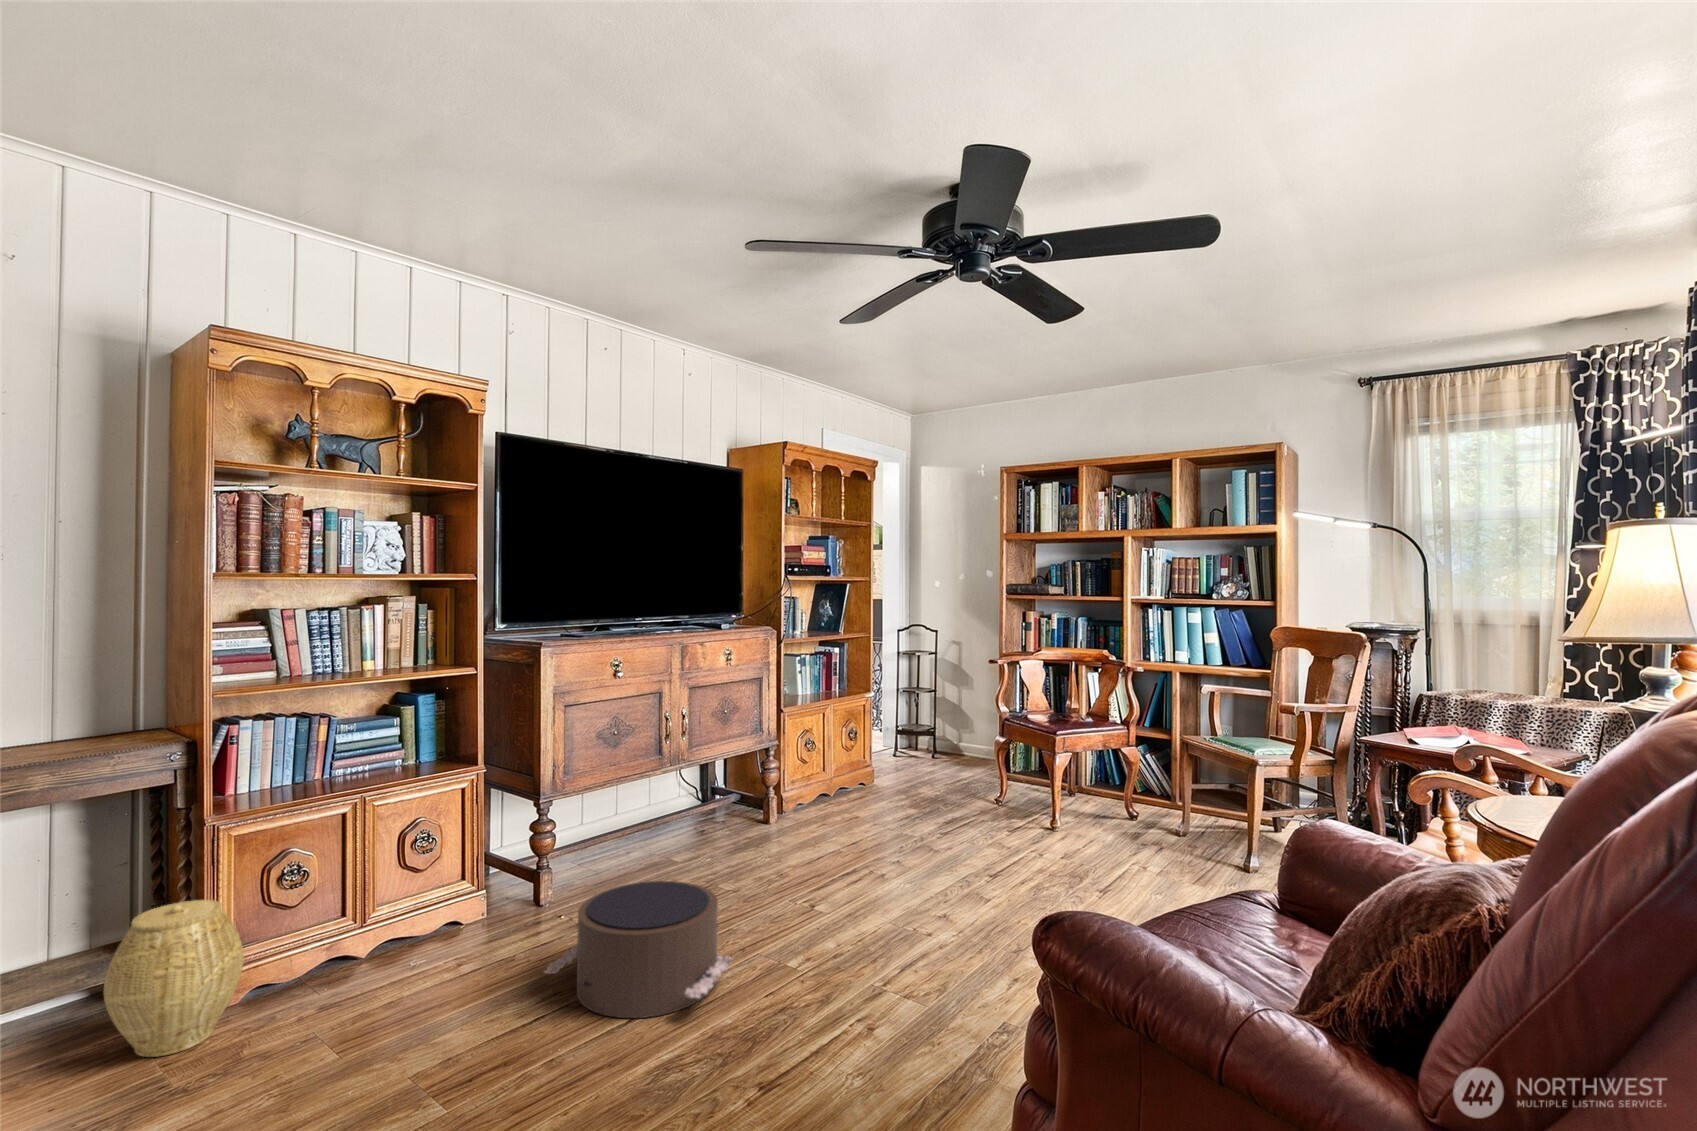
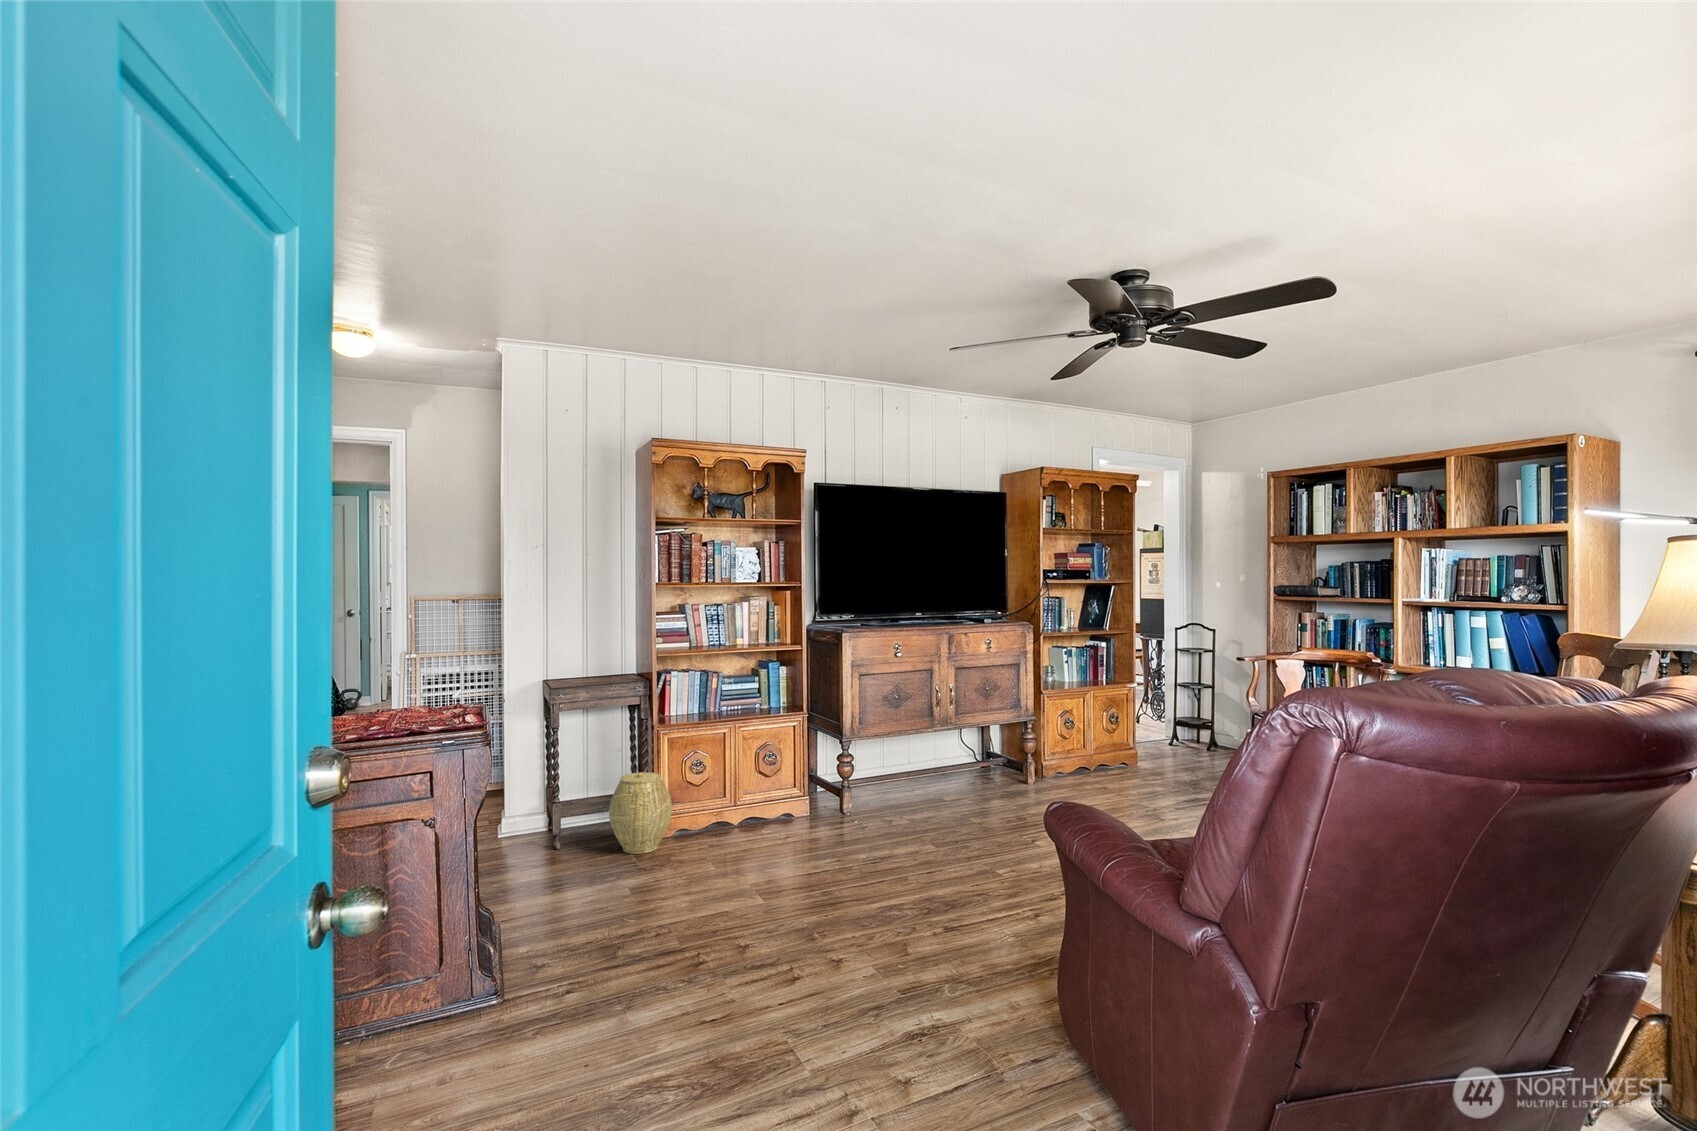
pouf: present [544,881,733,1018] -> none [831,799,955,882]

